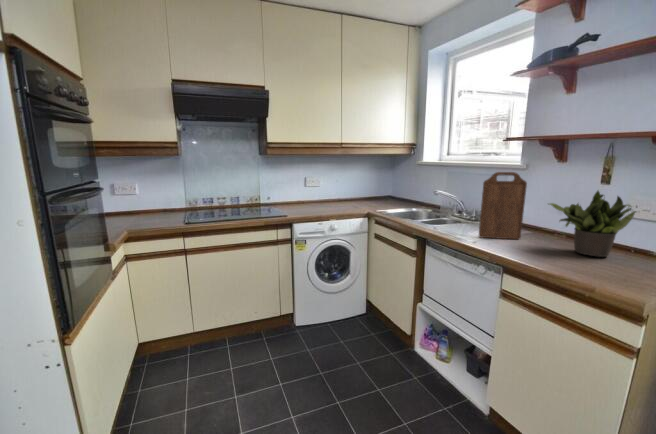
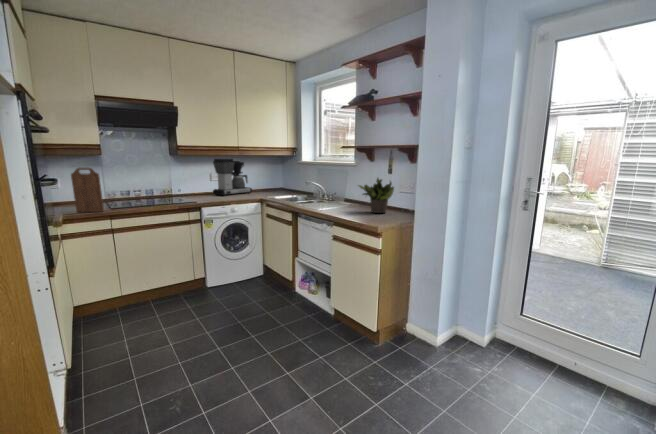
coffee maker: none [307,159,354,206] -> present [213,159,252,196]
cutting board: present [479,172,527,239] -> present [71,168,104,212]

